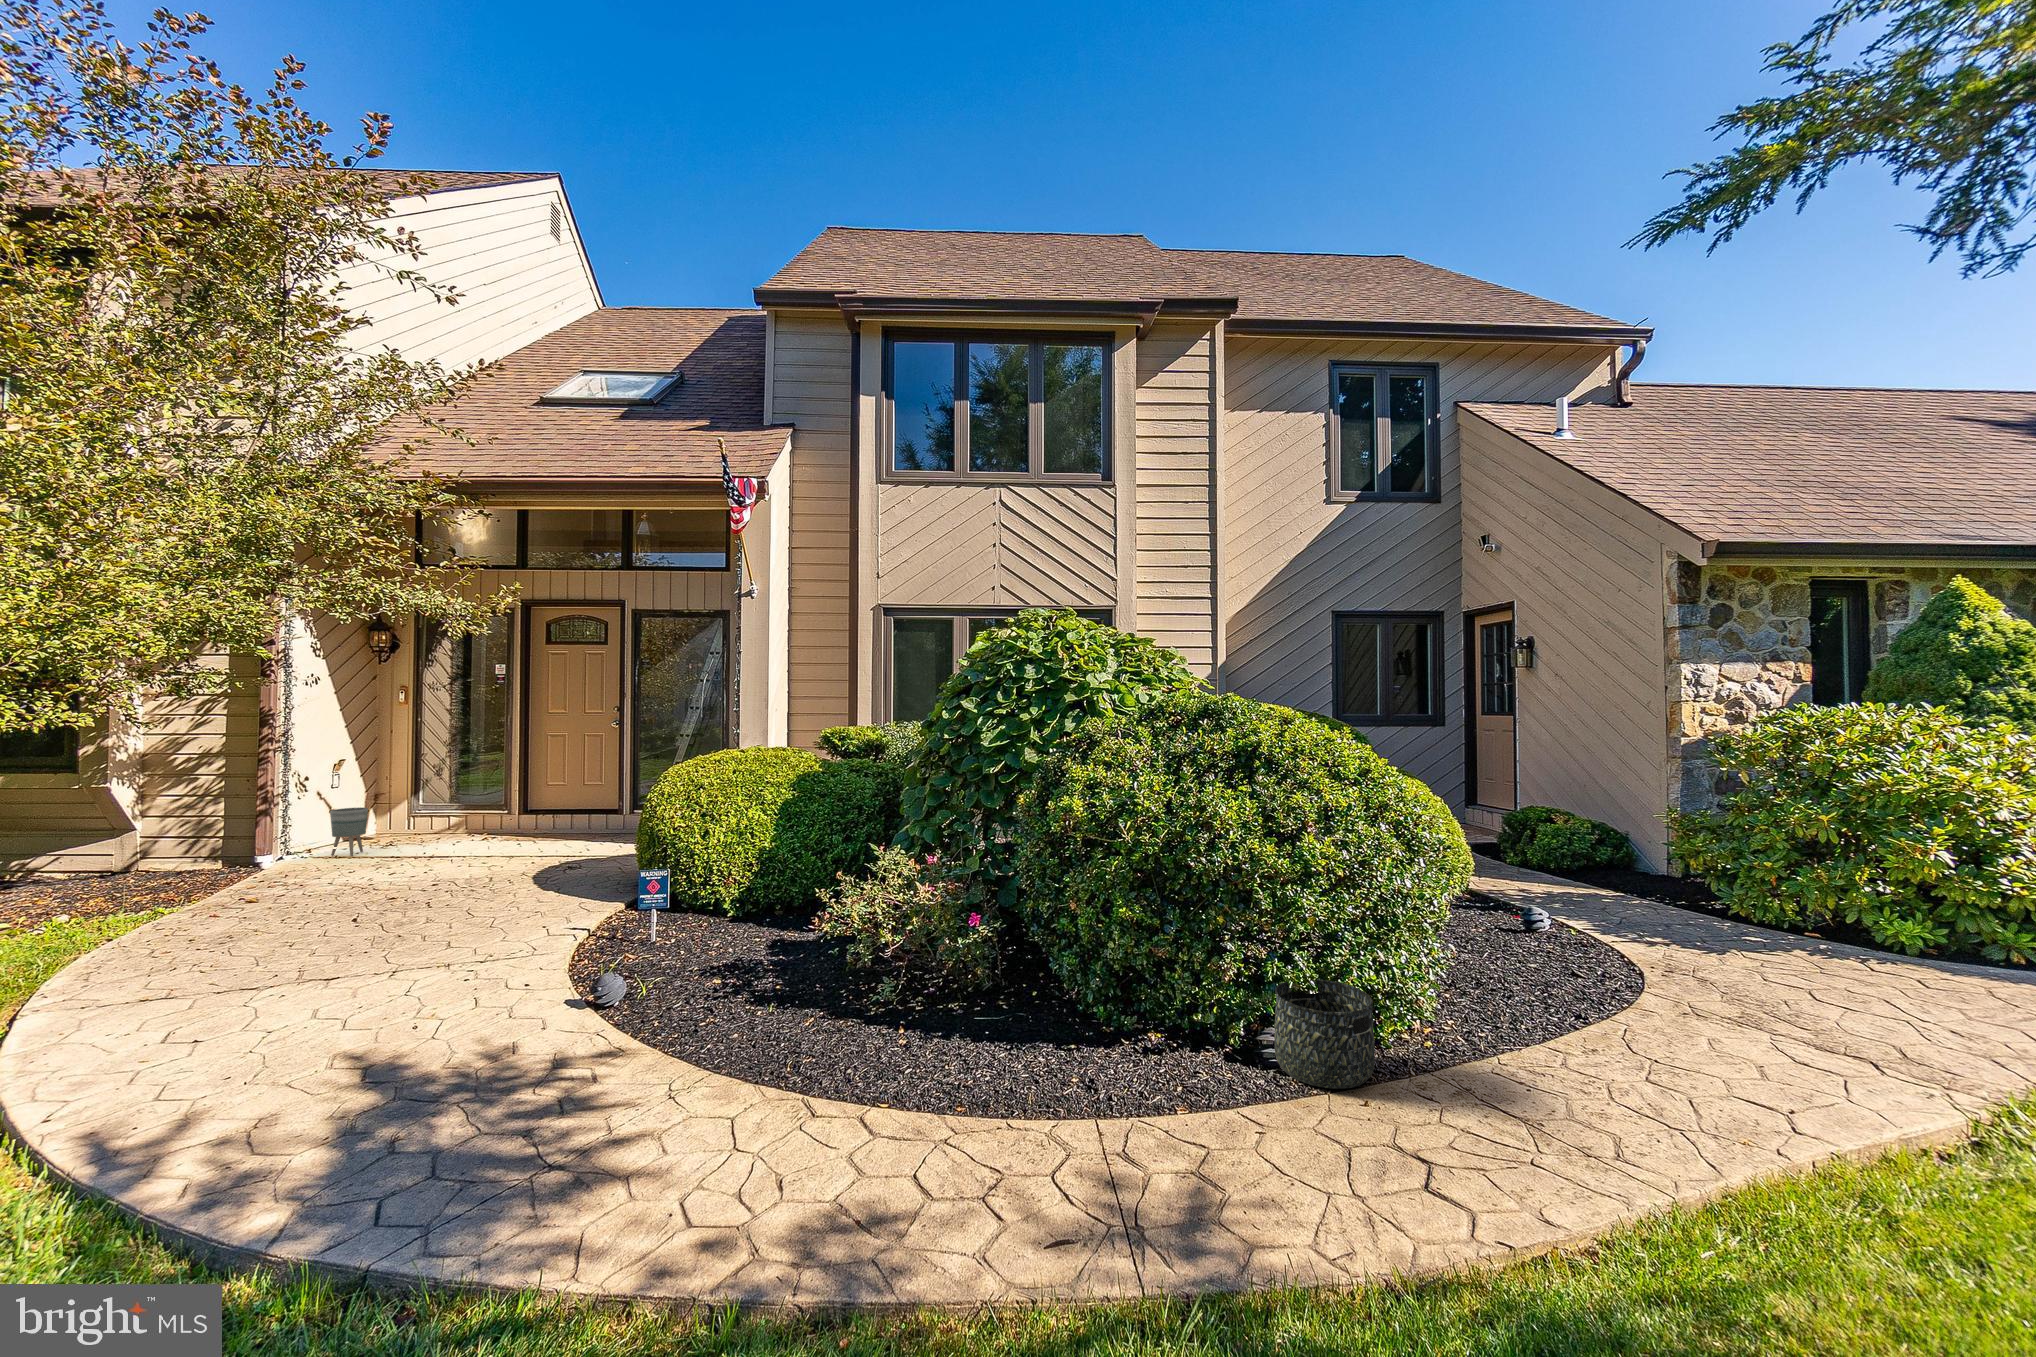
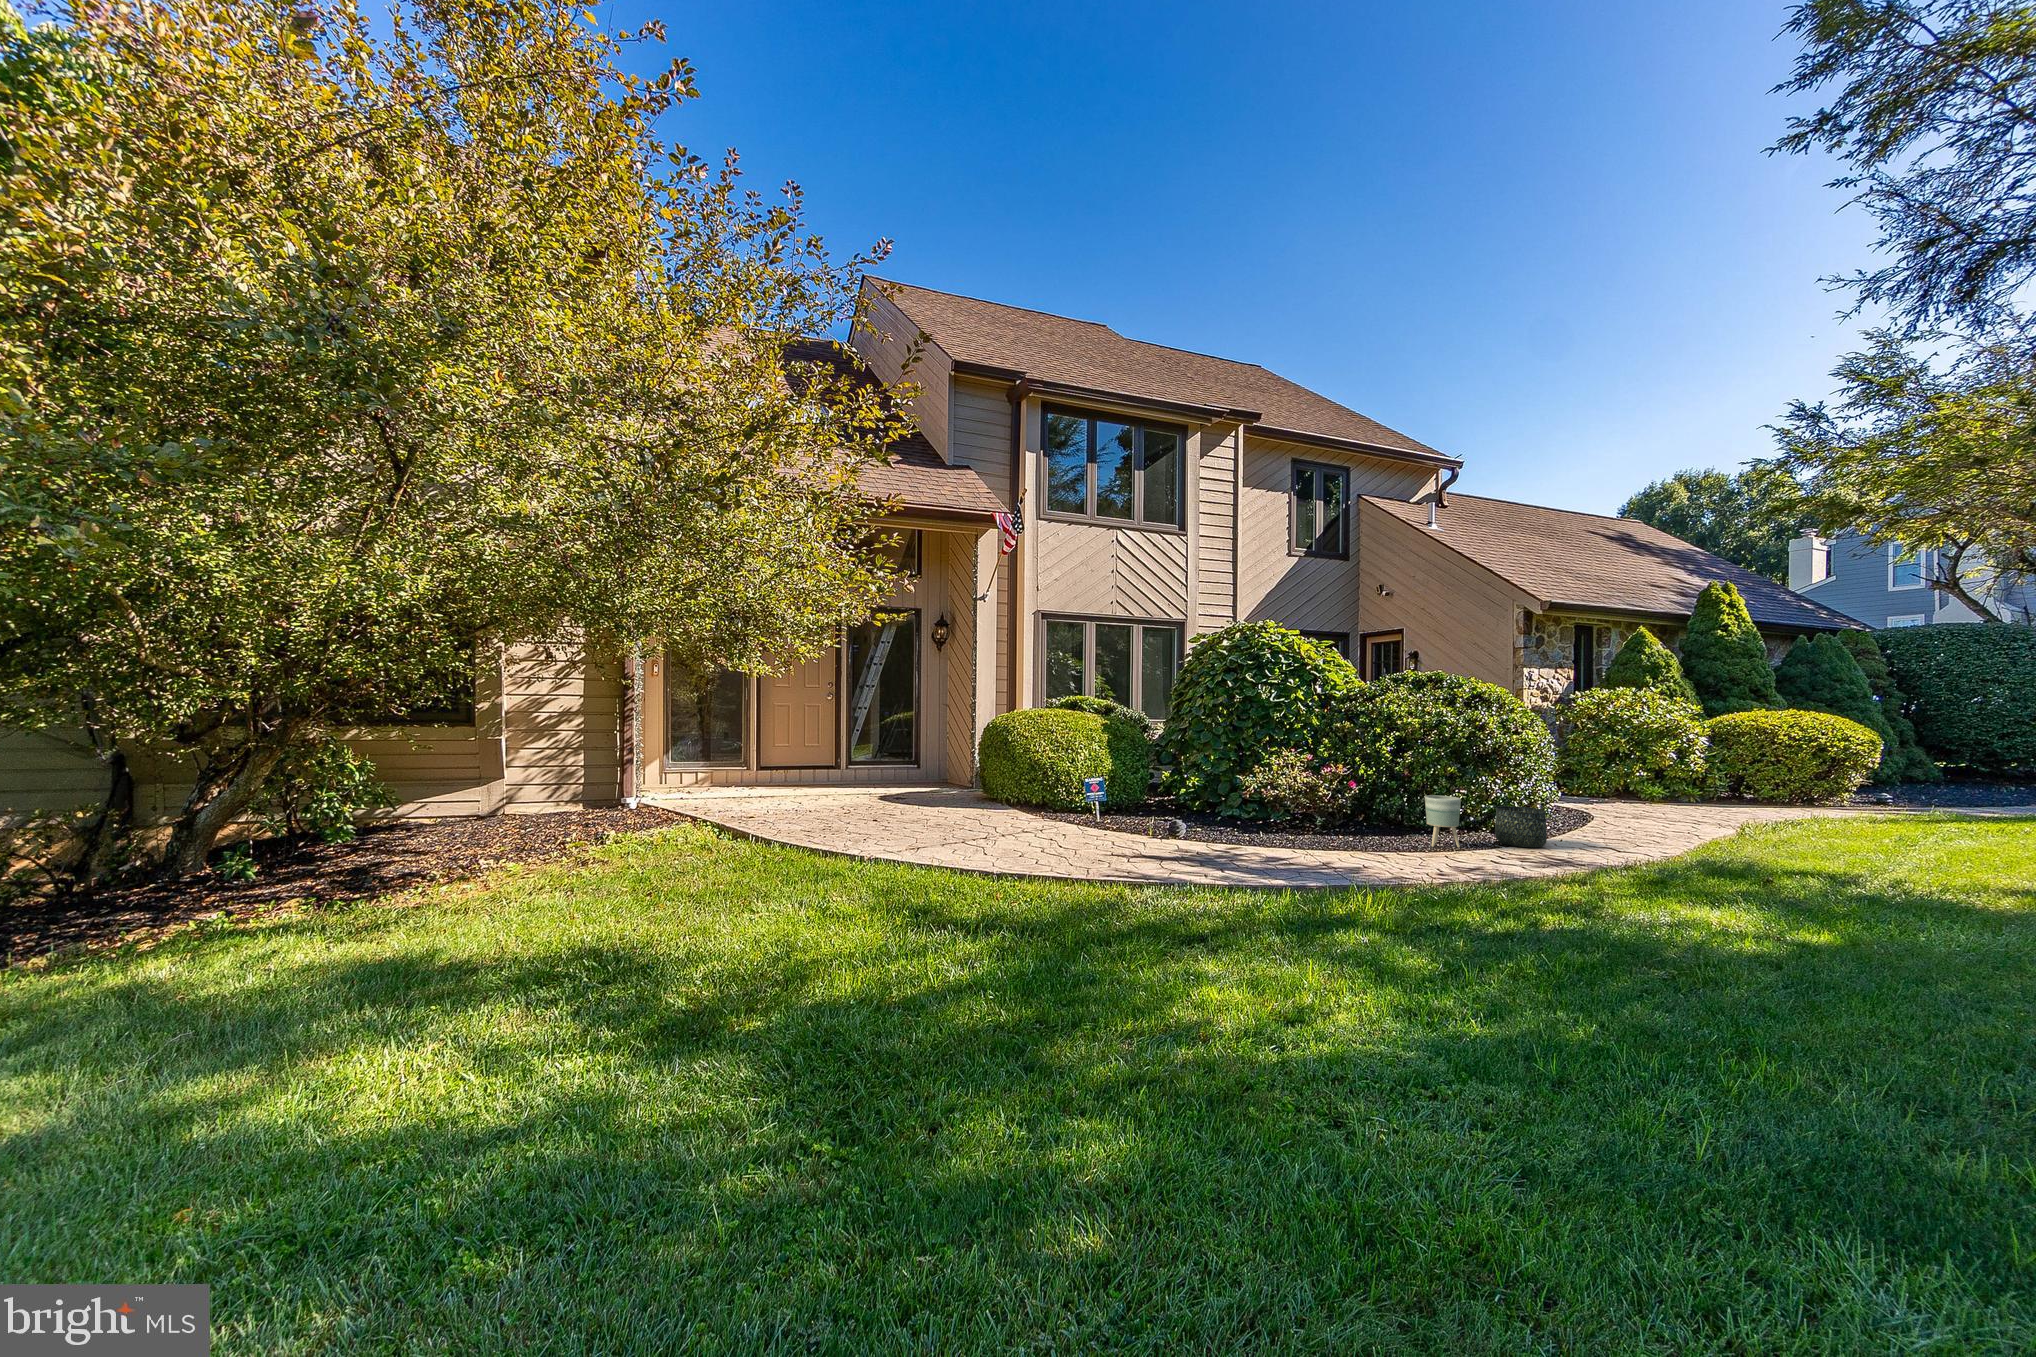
planter: present [330,807,368,856] -> present [1425,795,1461,847]

